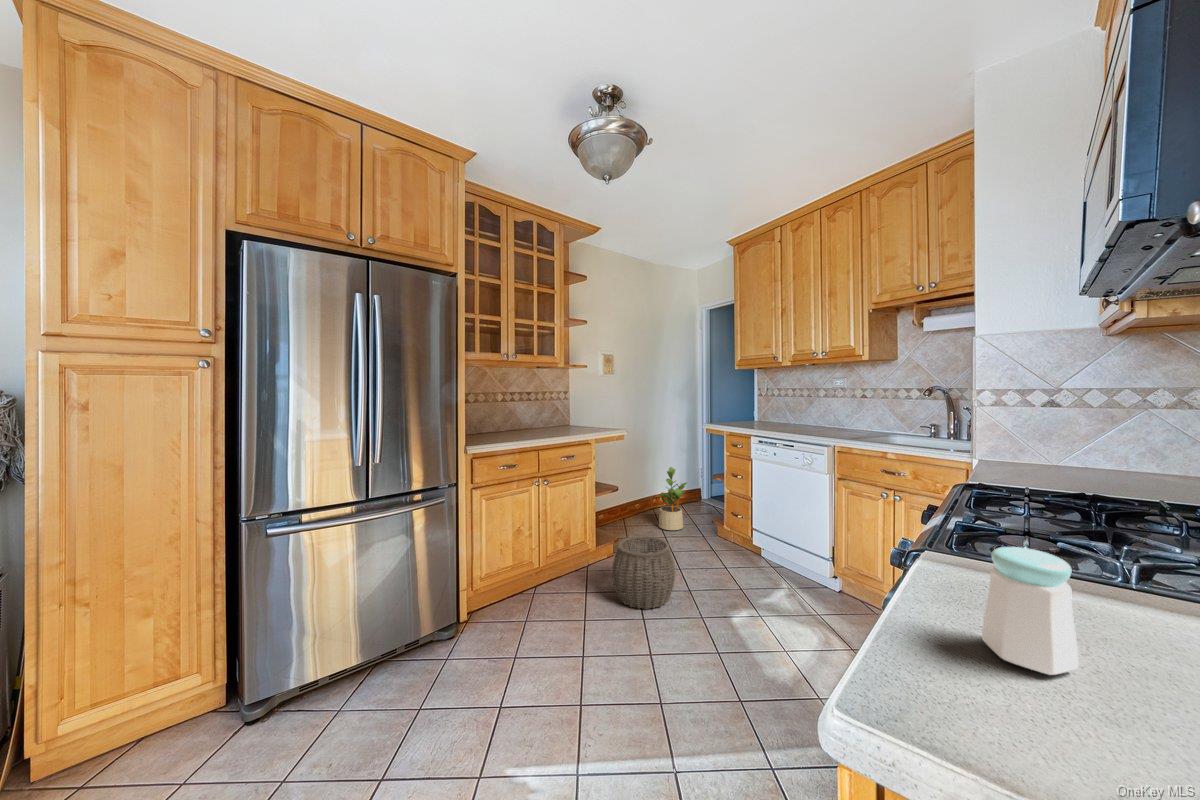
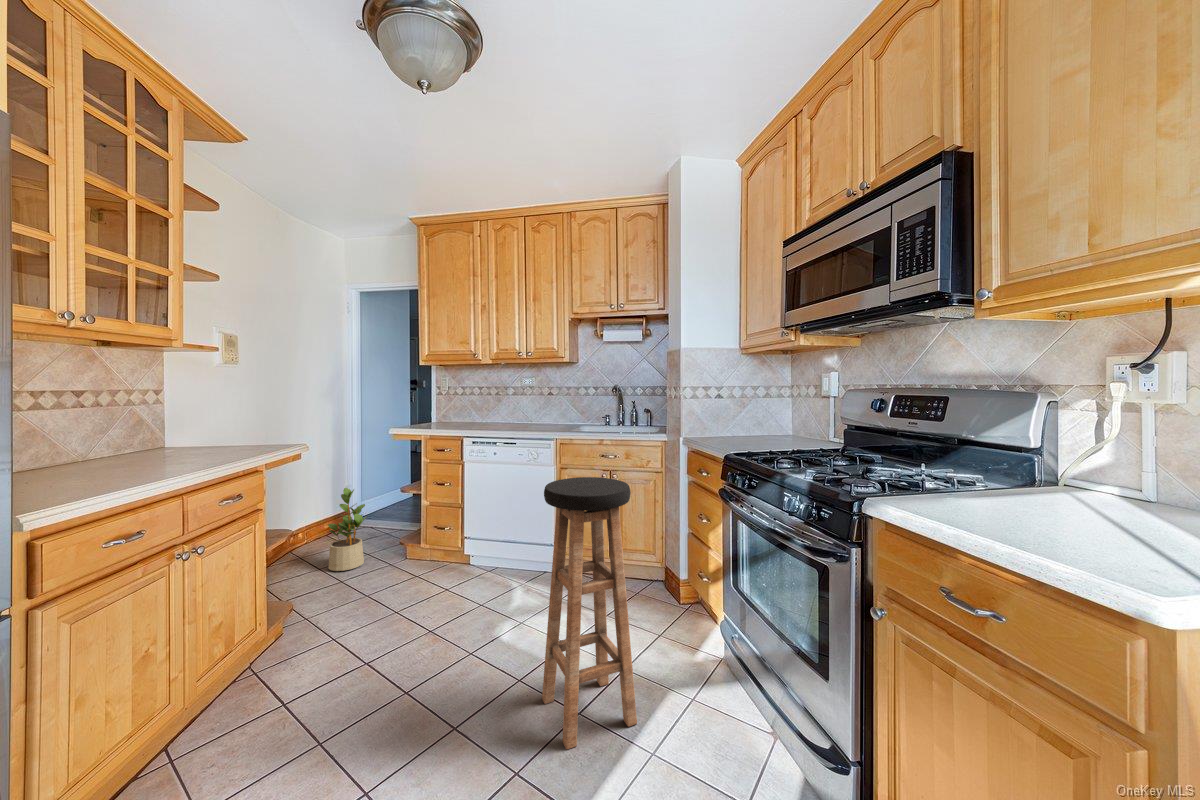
bar stool: none [708,481,797,742] -> present [542,477,637,749]
woven basket: present [612,536,676,609] -> none [335,579,430,686]
salt shaker: present [982,547,1078,675] -> none [997,469,1055,540]

